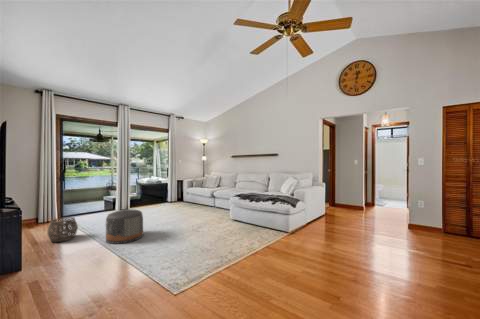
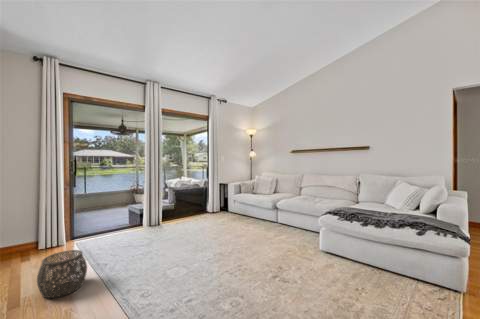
pouf: present [106,210,143,244] -> none [131,239,193,310]

